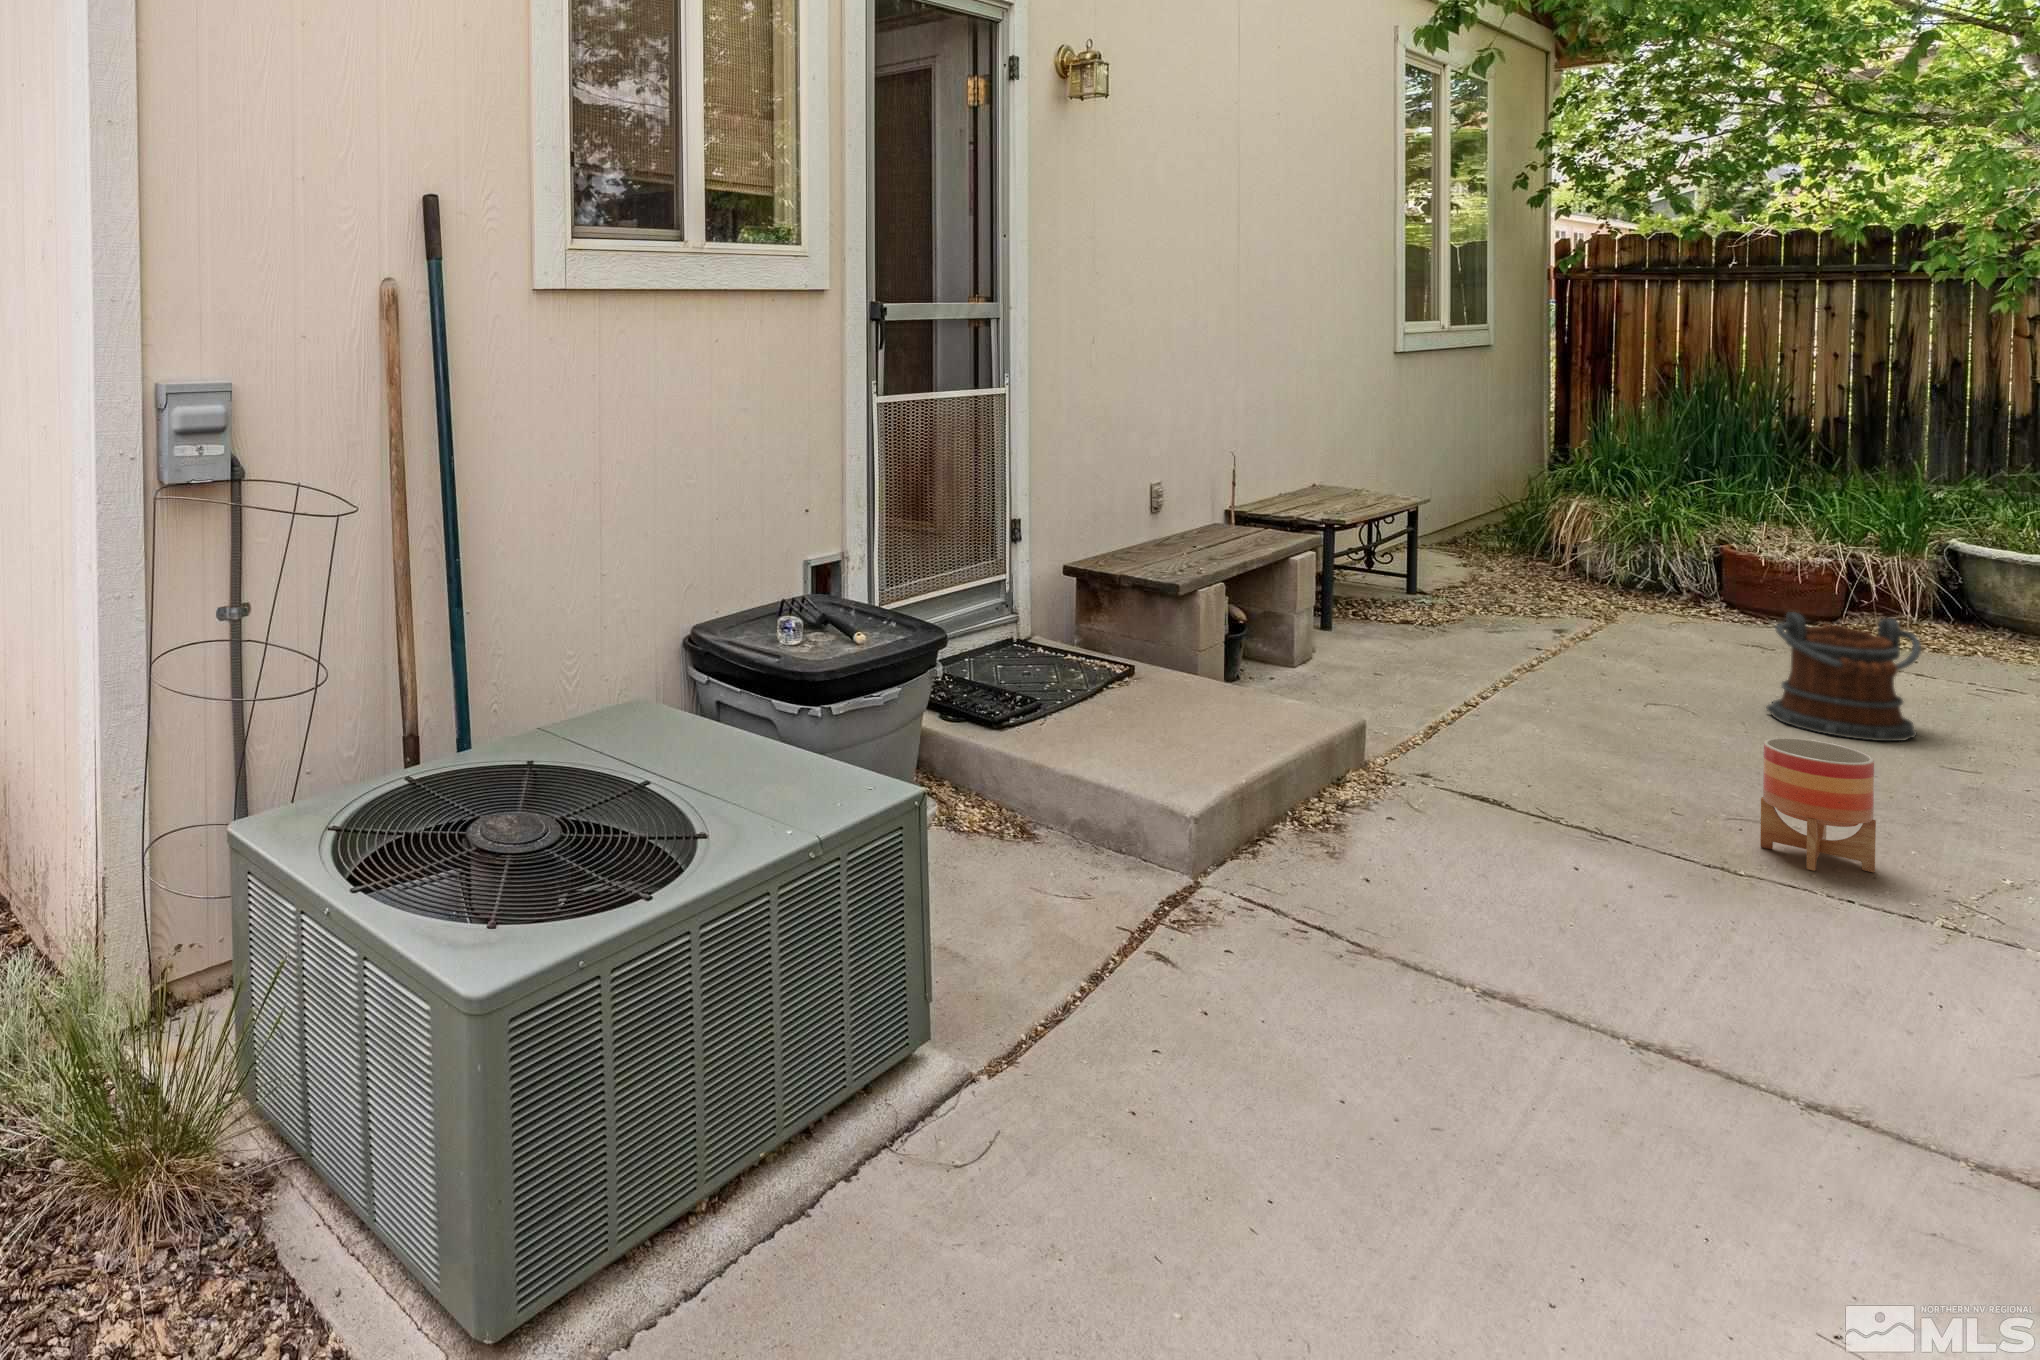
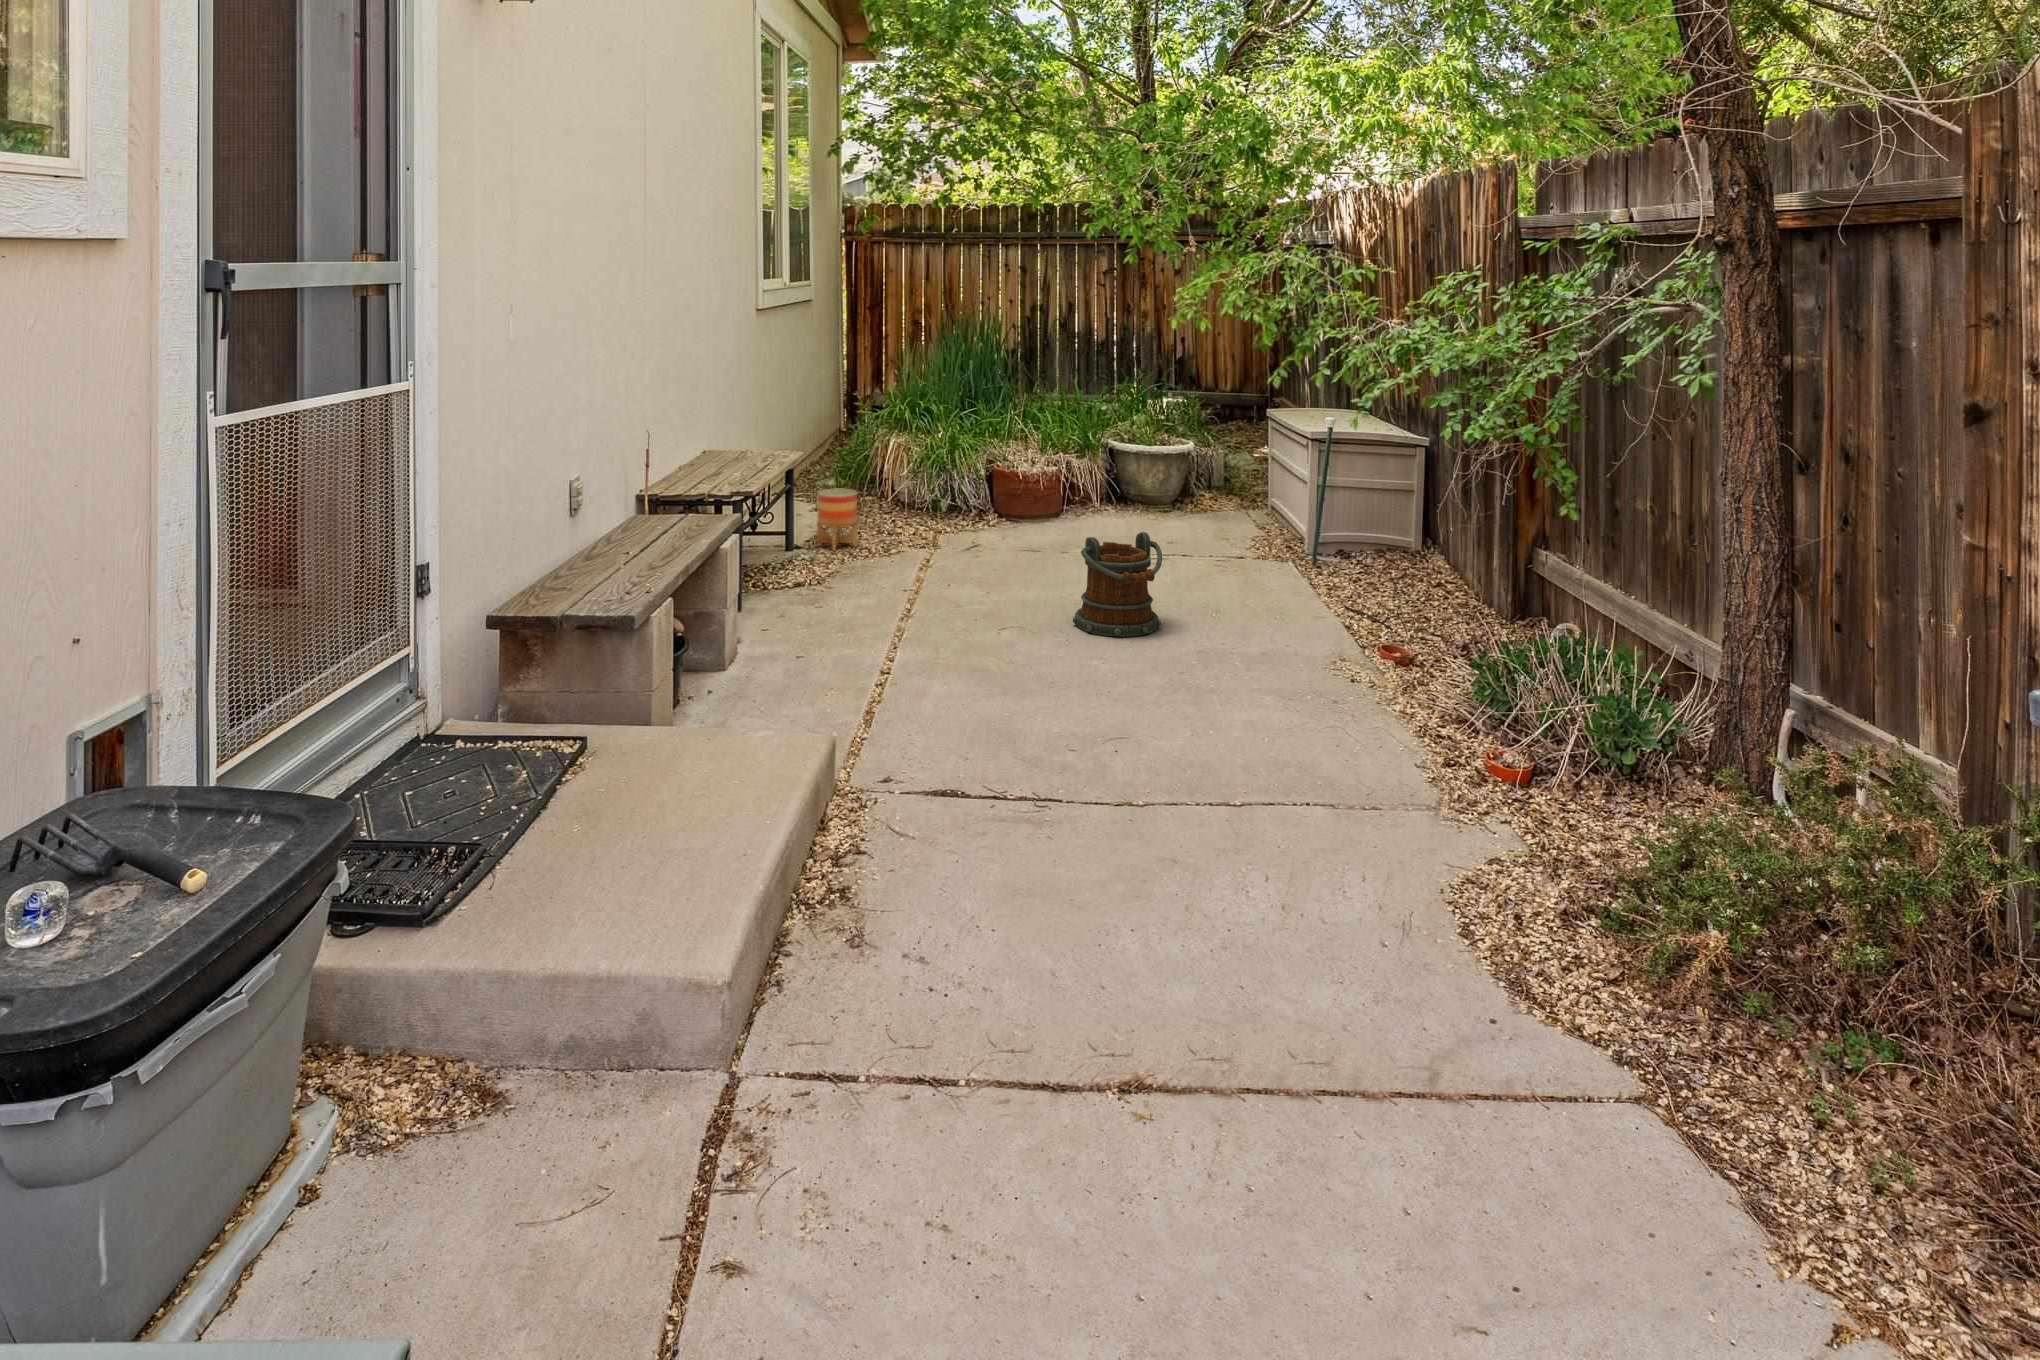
planter: present [1760,738,1876,872] -> present [817,488,858,551]

